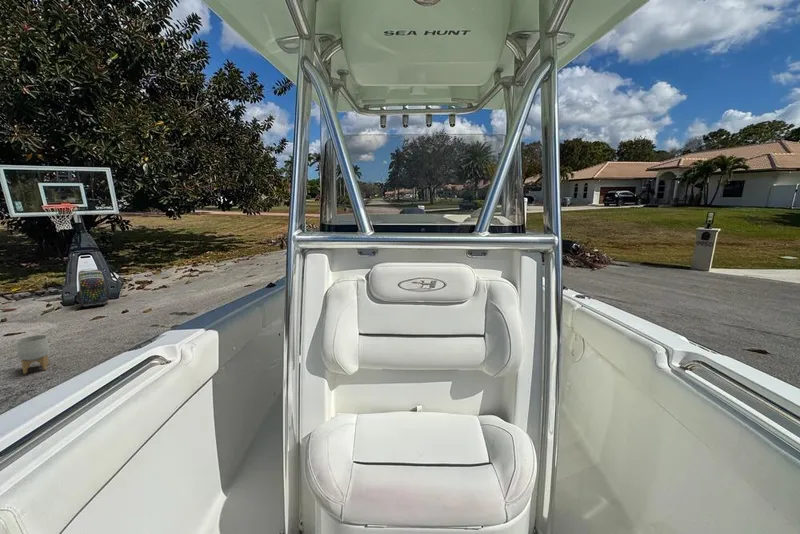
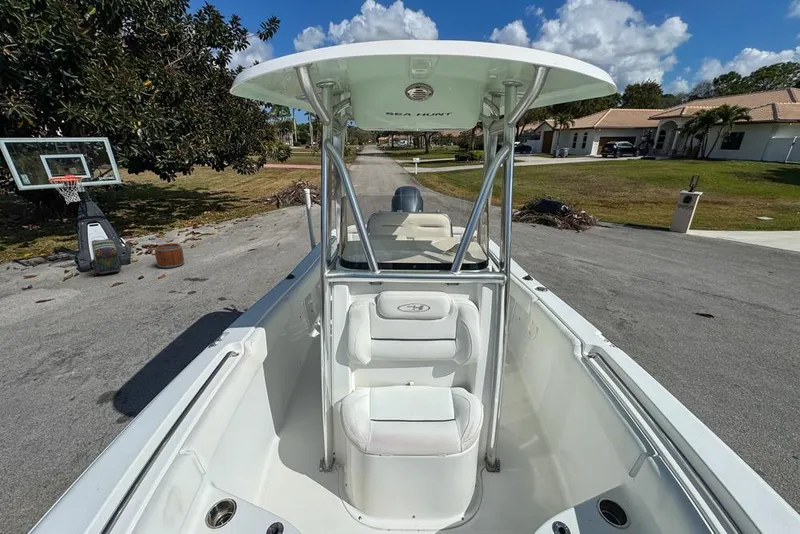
bucket: none [145,276,177,301] -> present [155,243,184,268]
planter: present [16,335,50,374] -> none [58,308,87,341]

